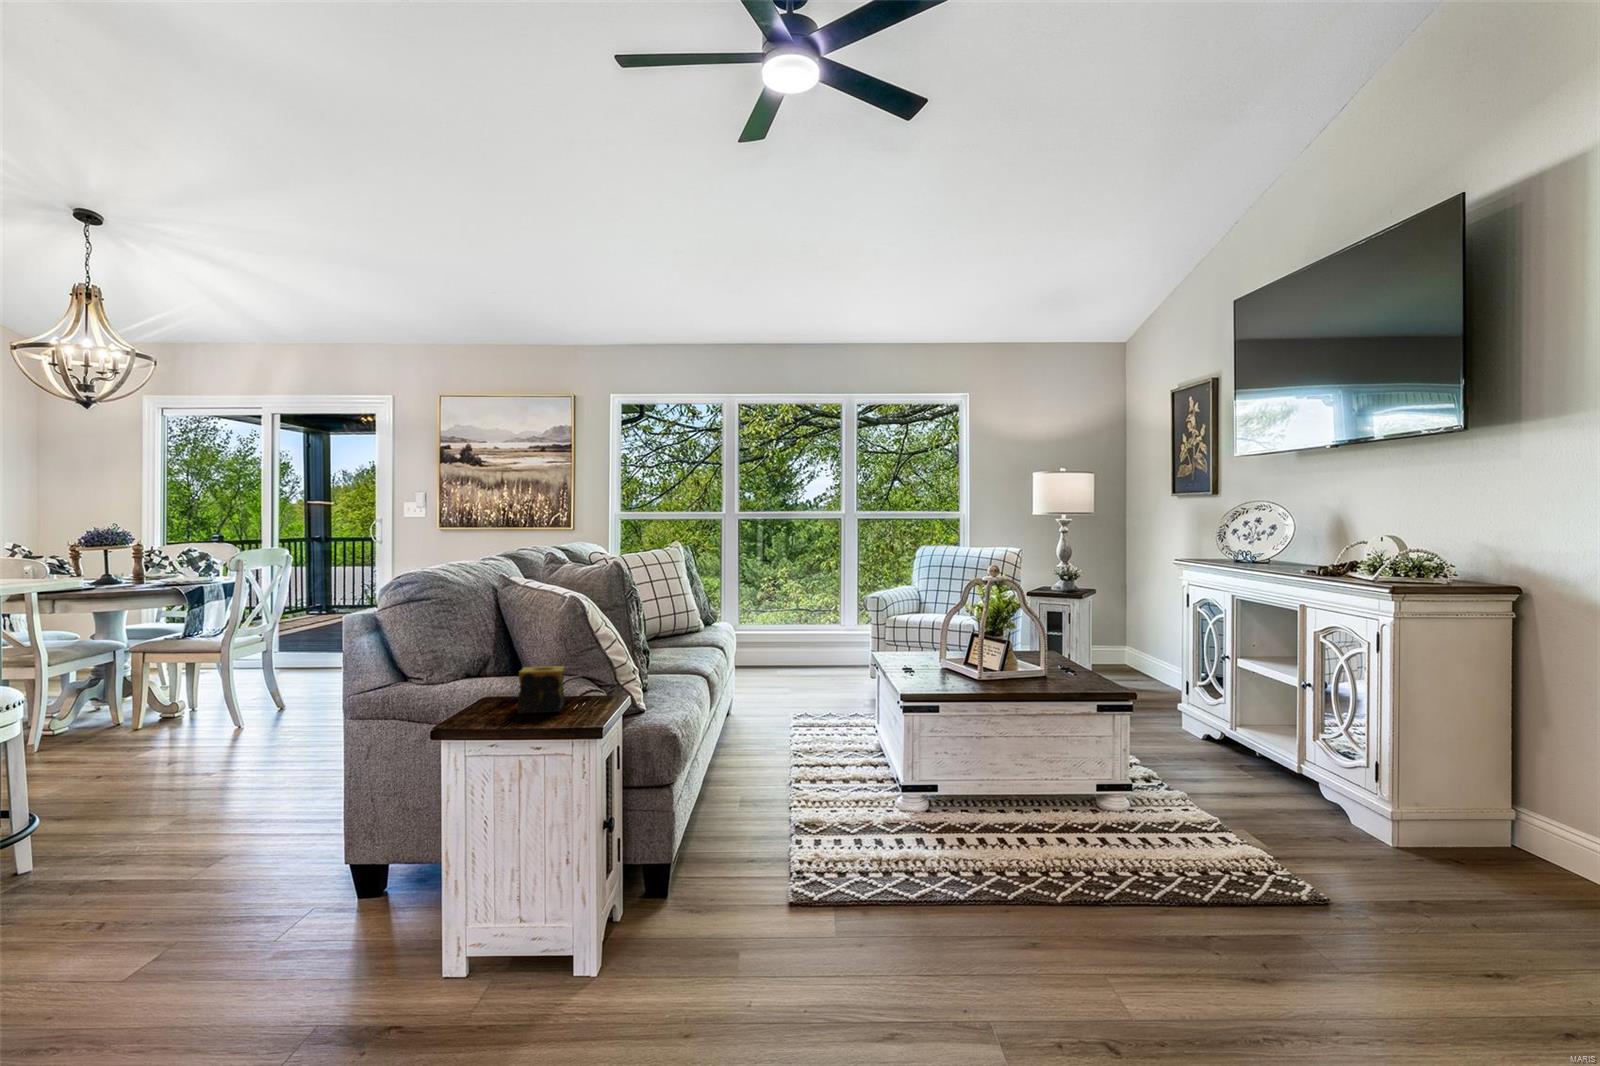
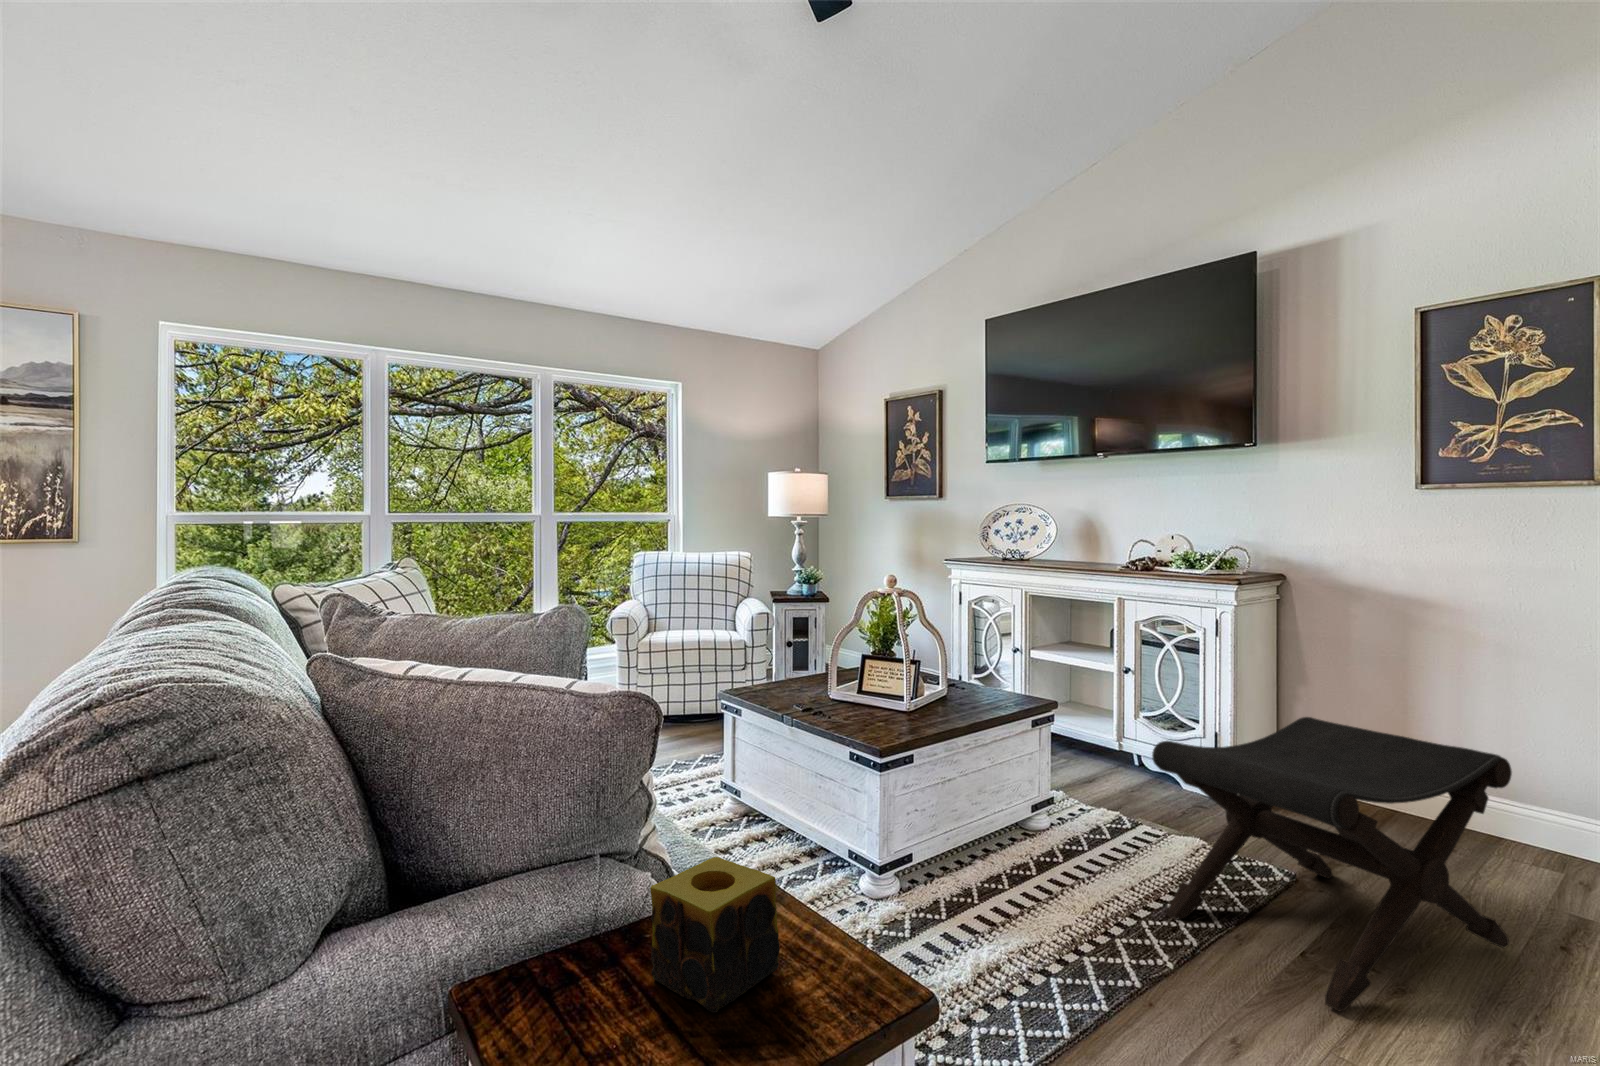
footstool: none [1122,723,1481,1006] -> present [1152,717,1512,1011]

